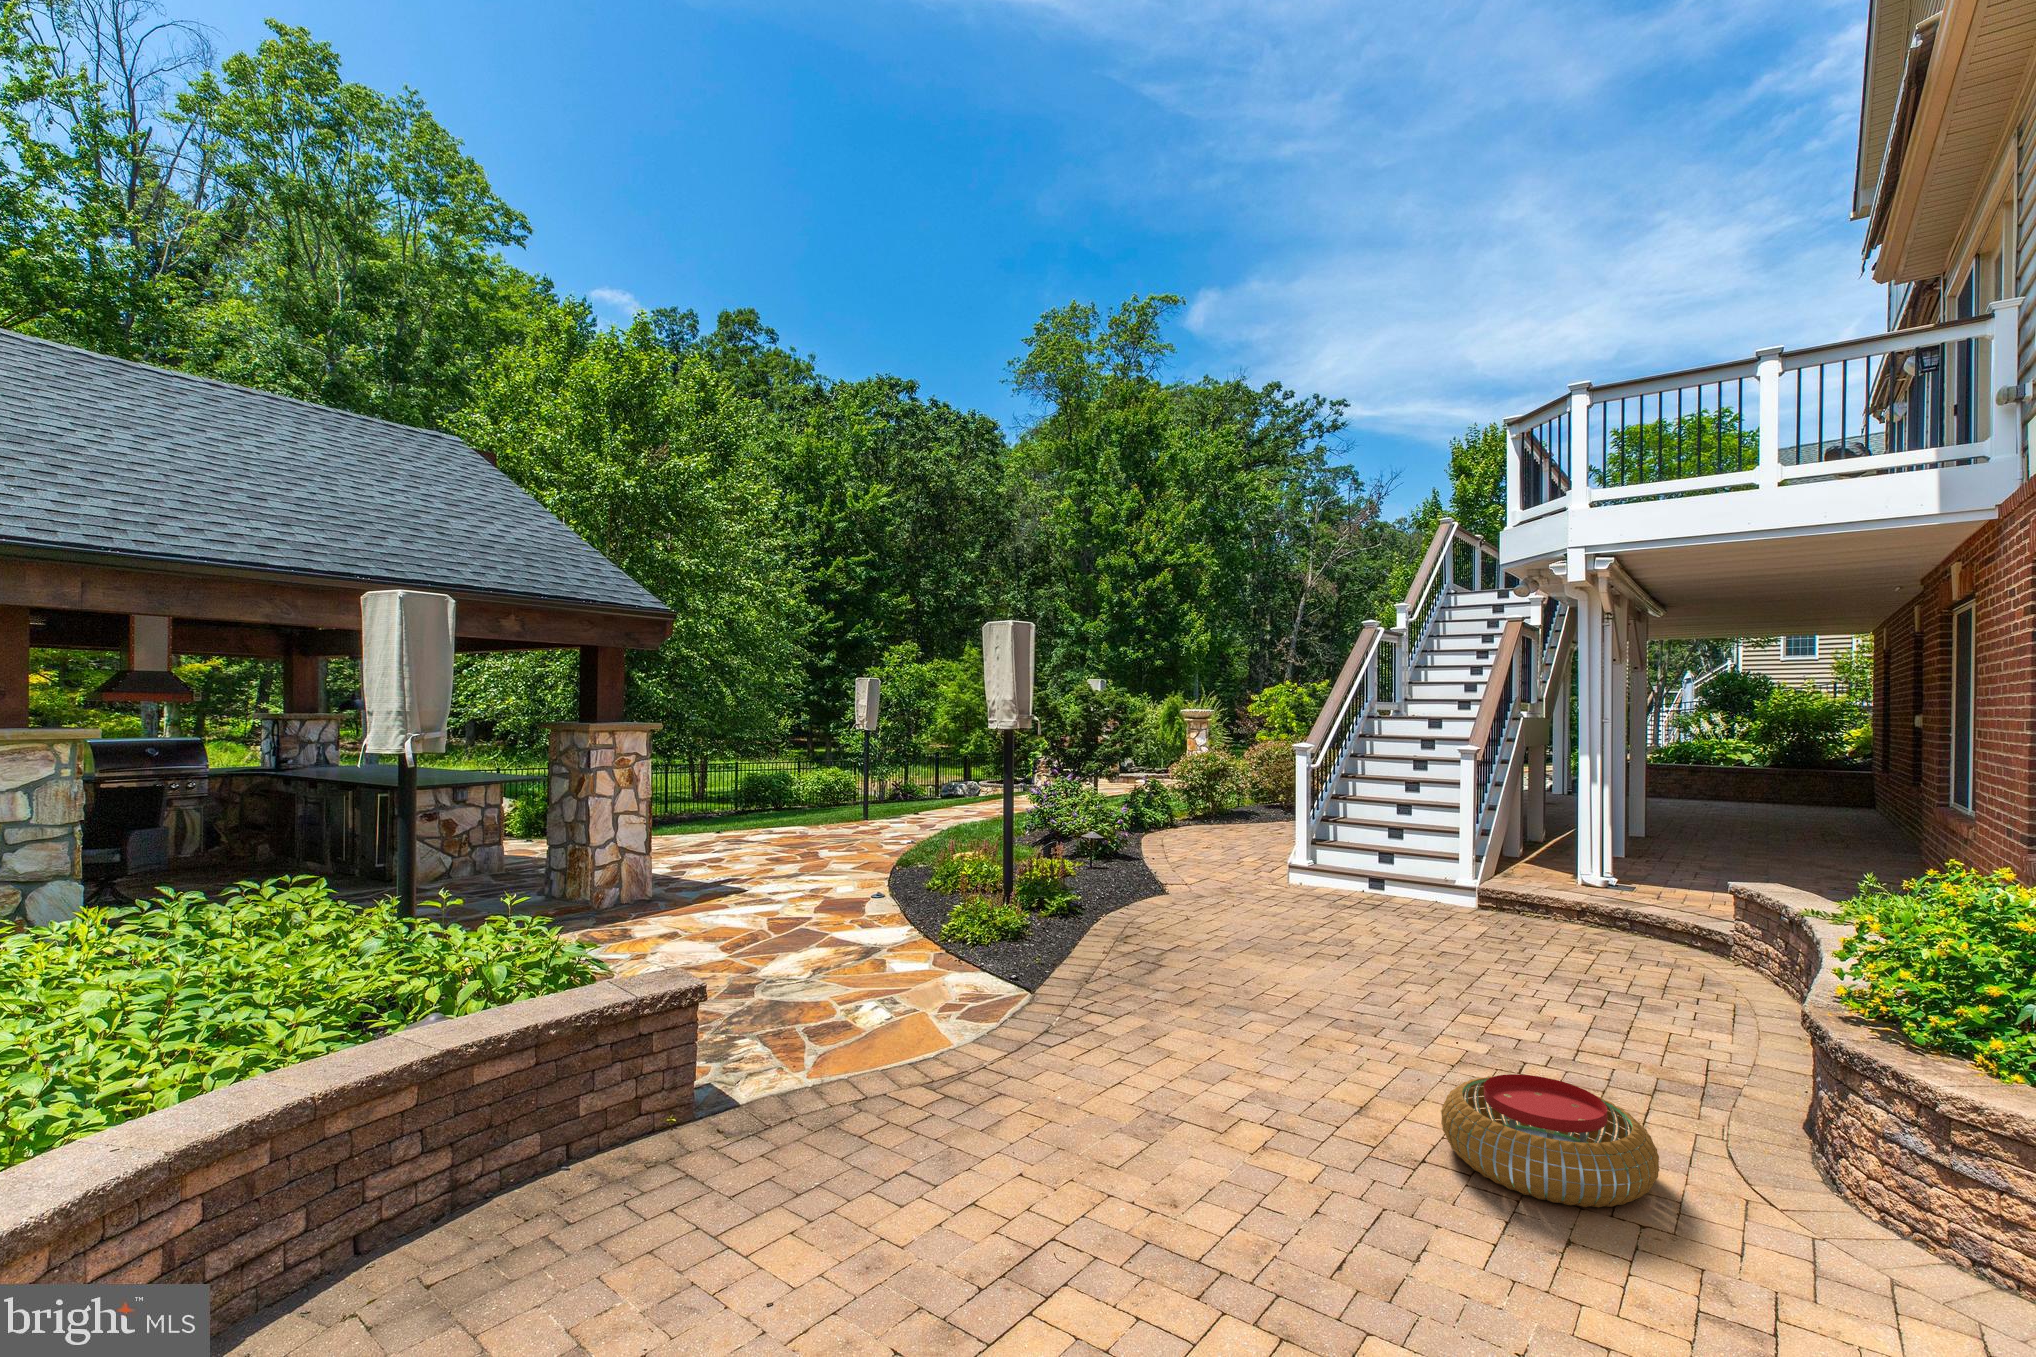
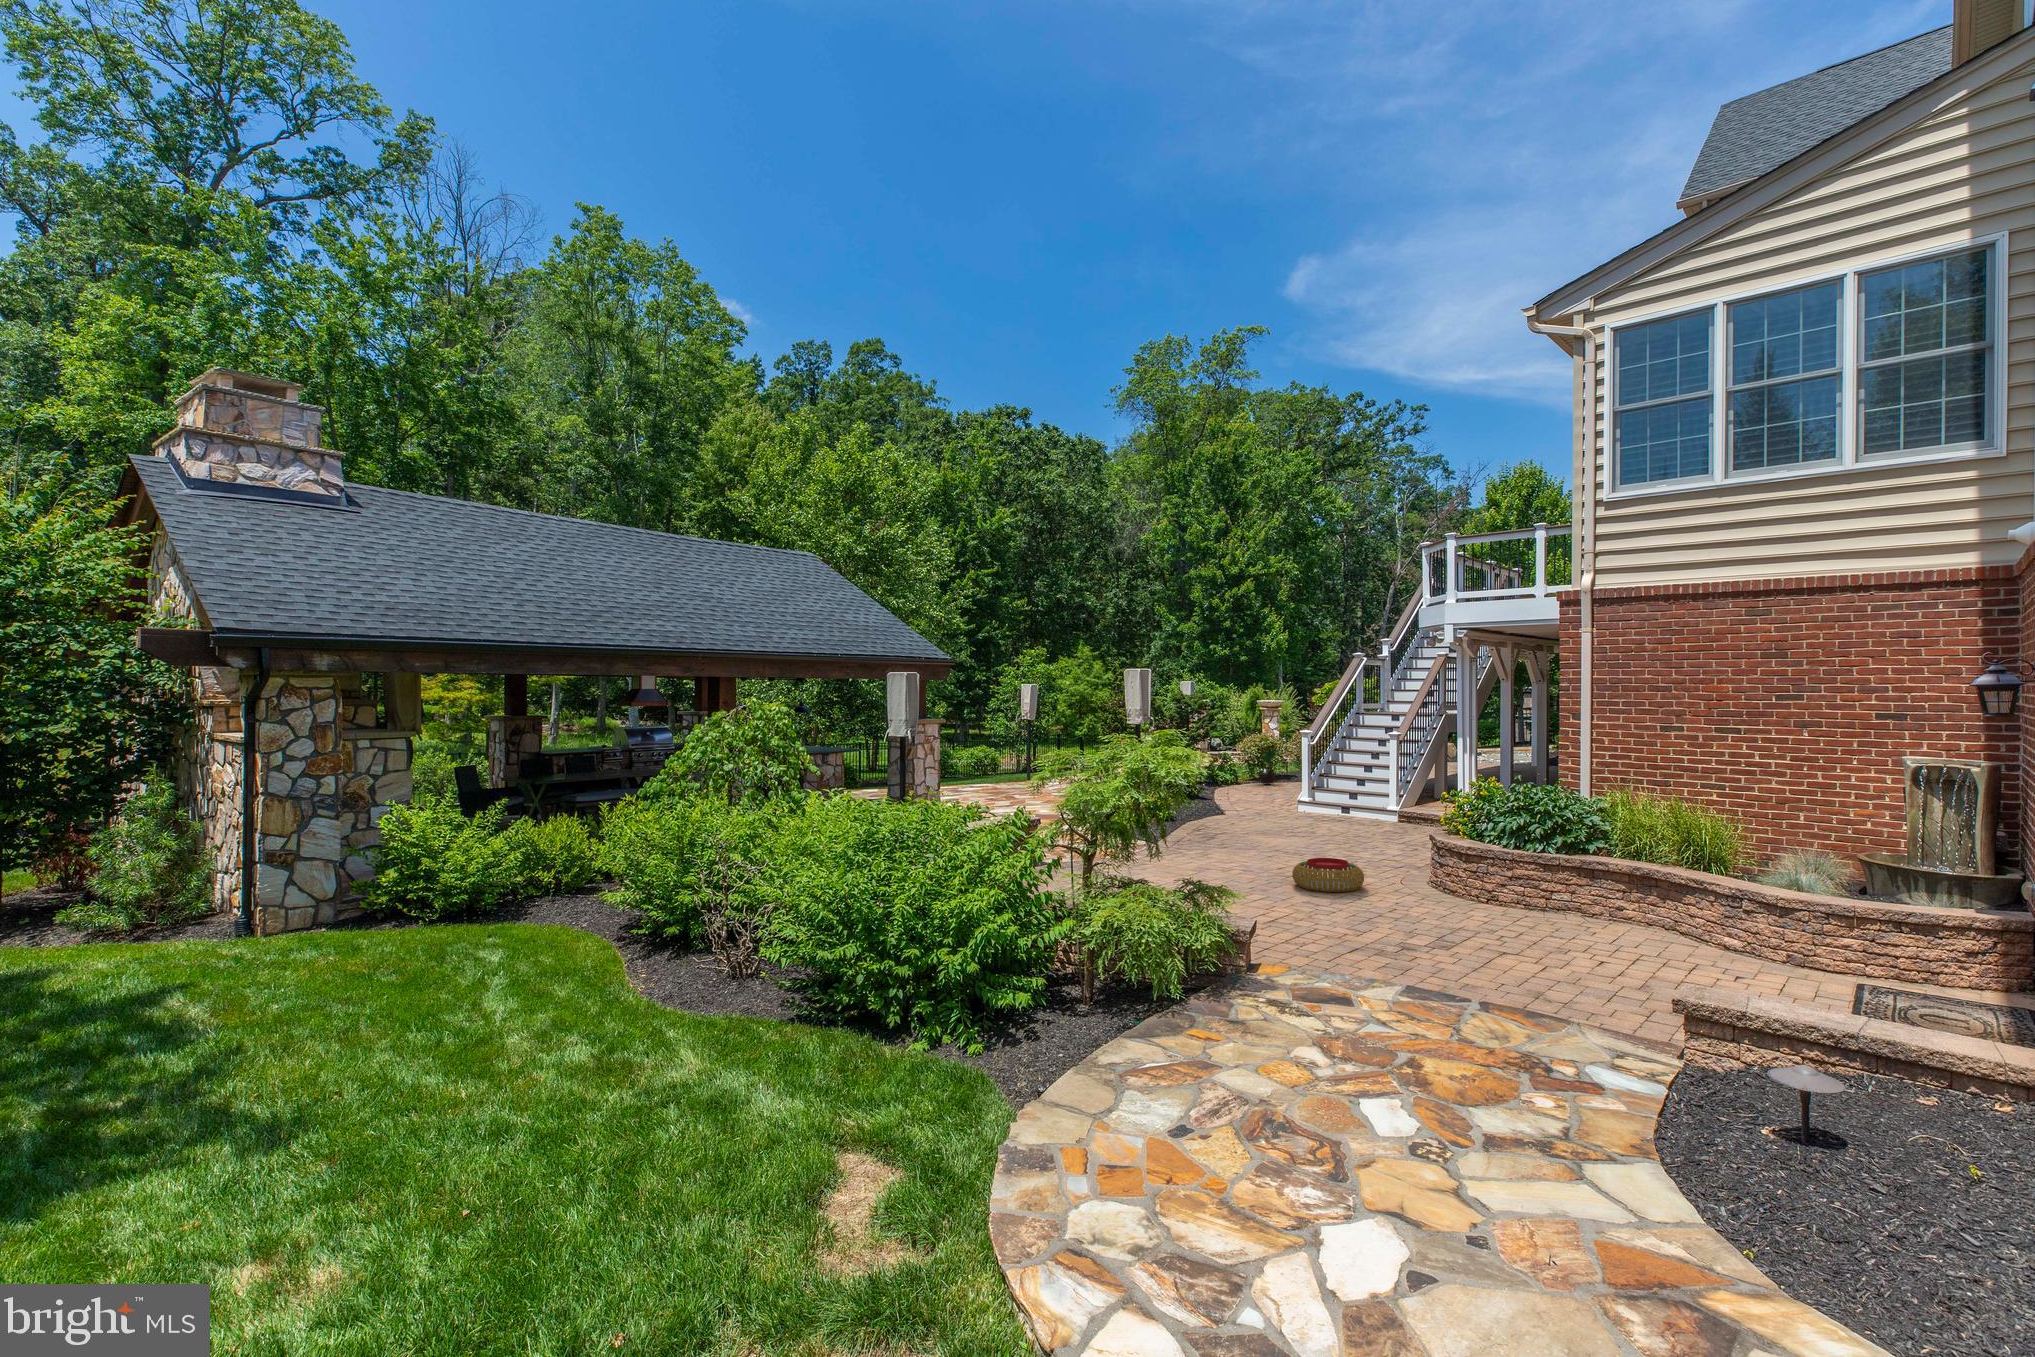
potted tree: none [1200,769,1233,825] -> present [1259,749,1278,785]

